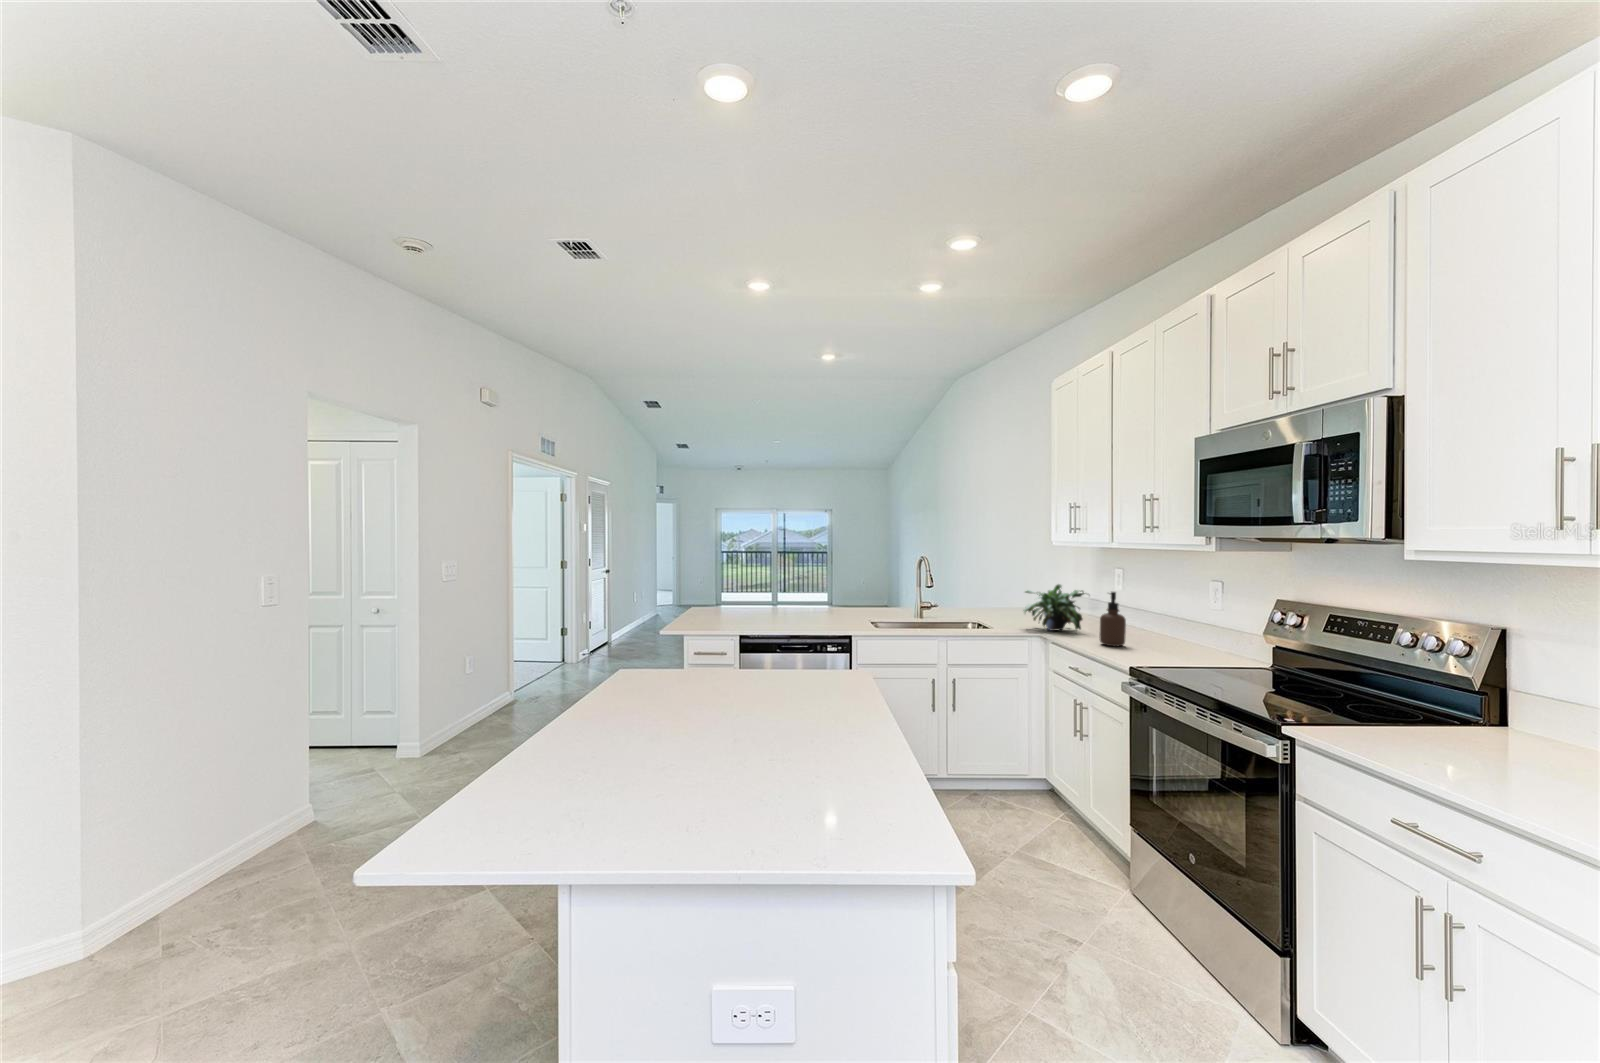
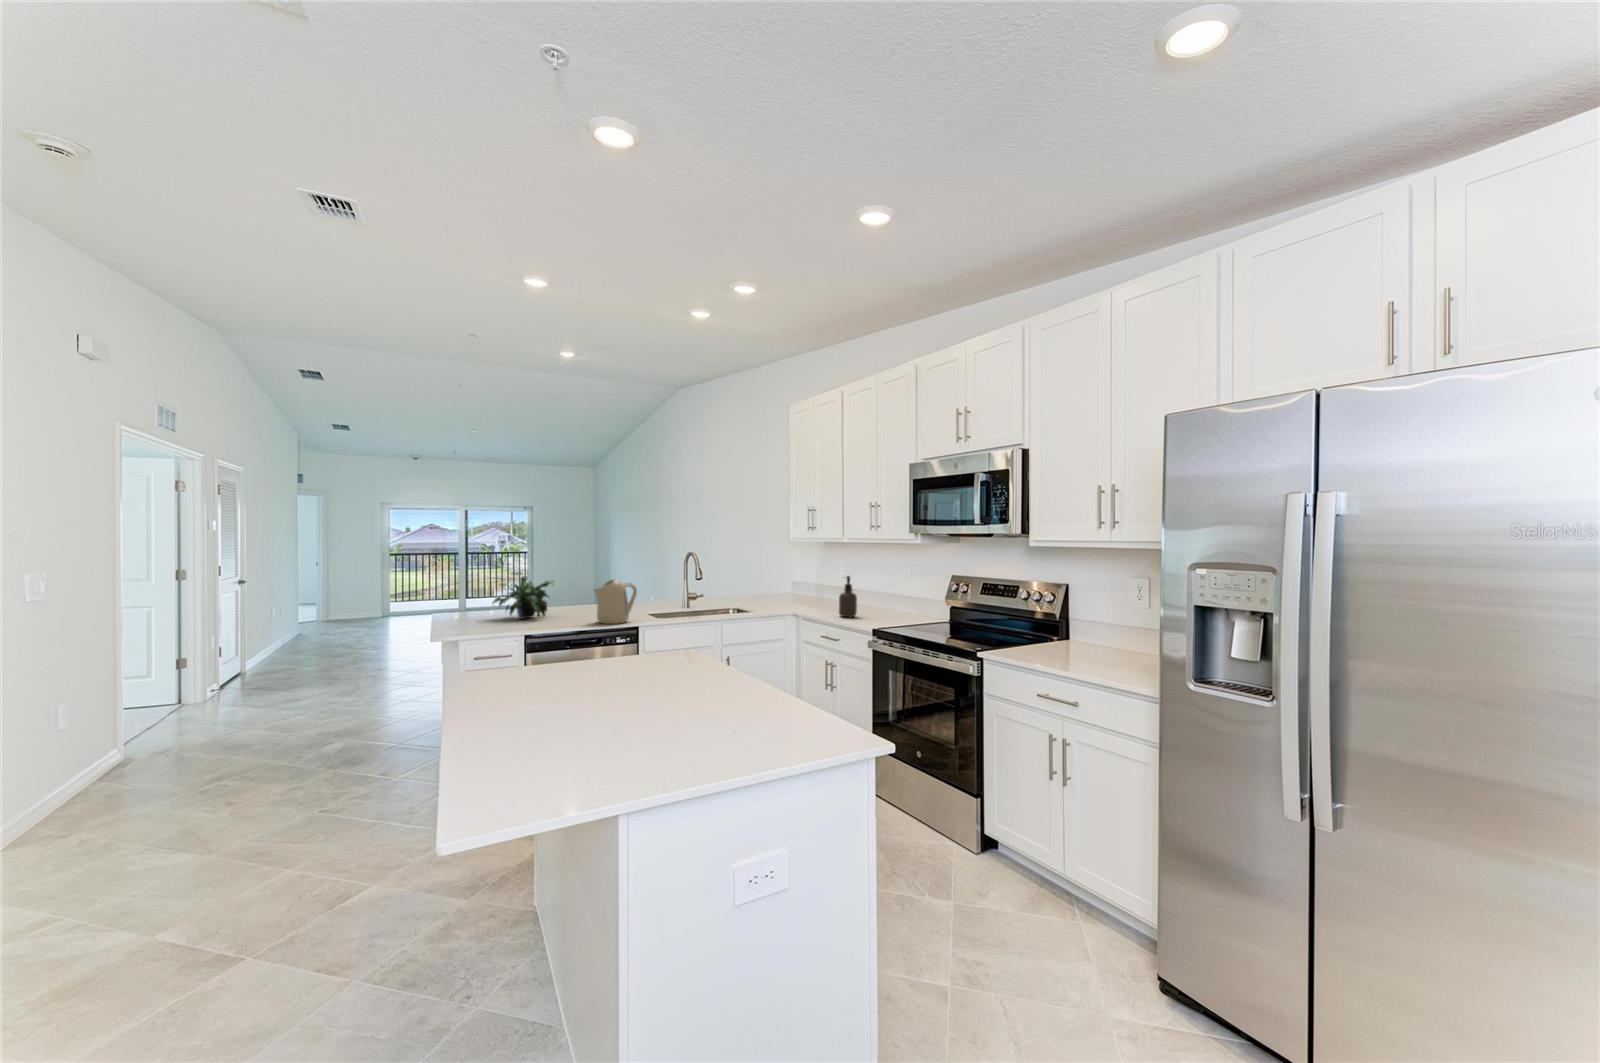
kettle: none [805,583,851,631] -> present [594,580,637,624]
potted plant: present [1023,584,1085,631] -> present [492,576,552,619]

